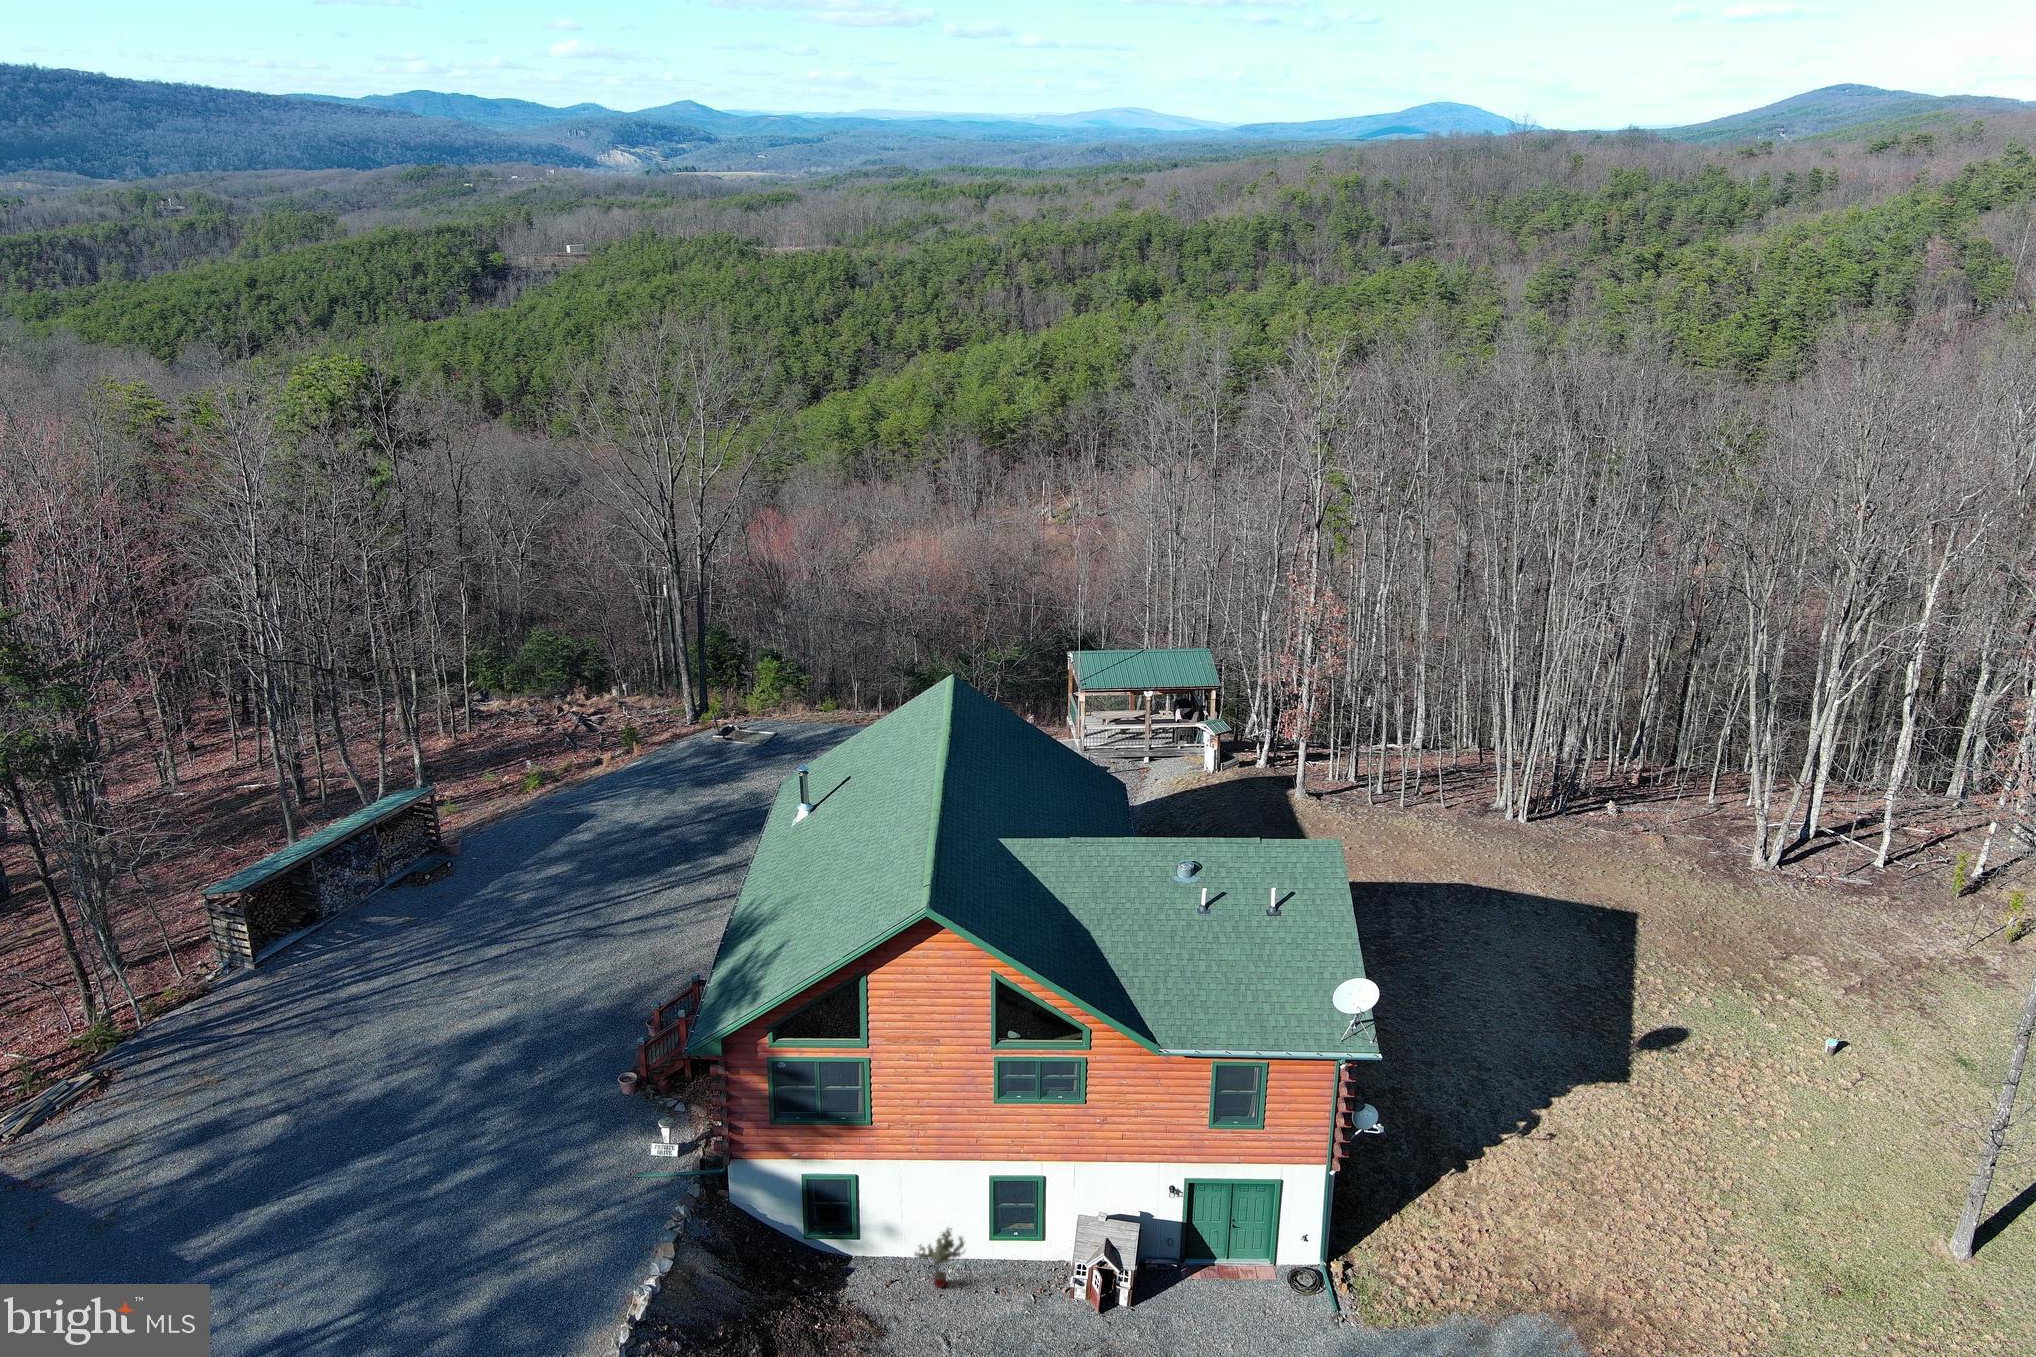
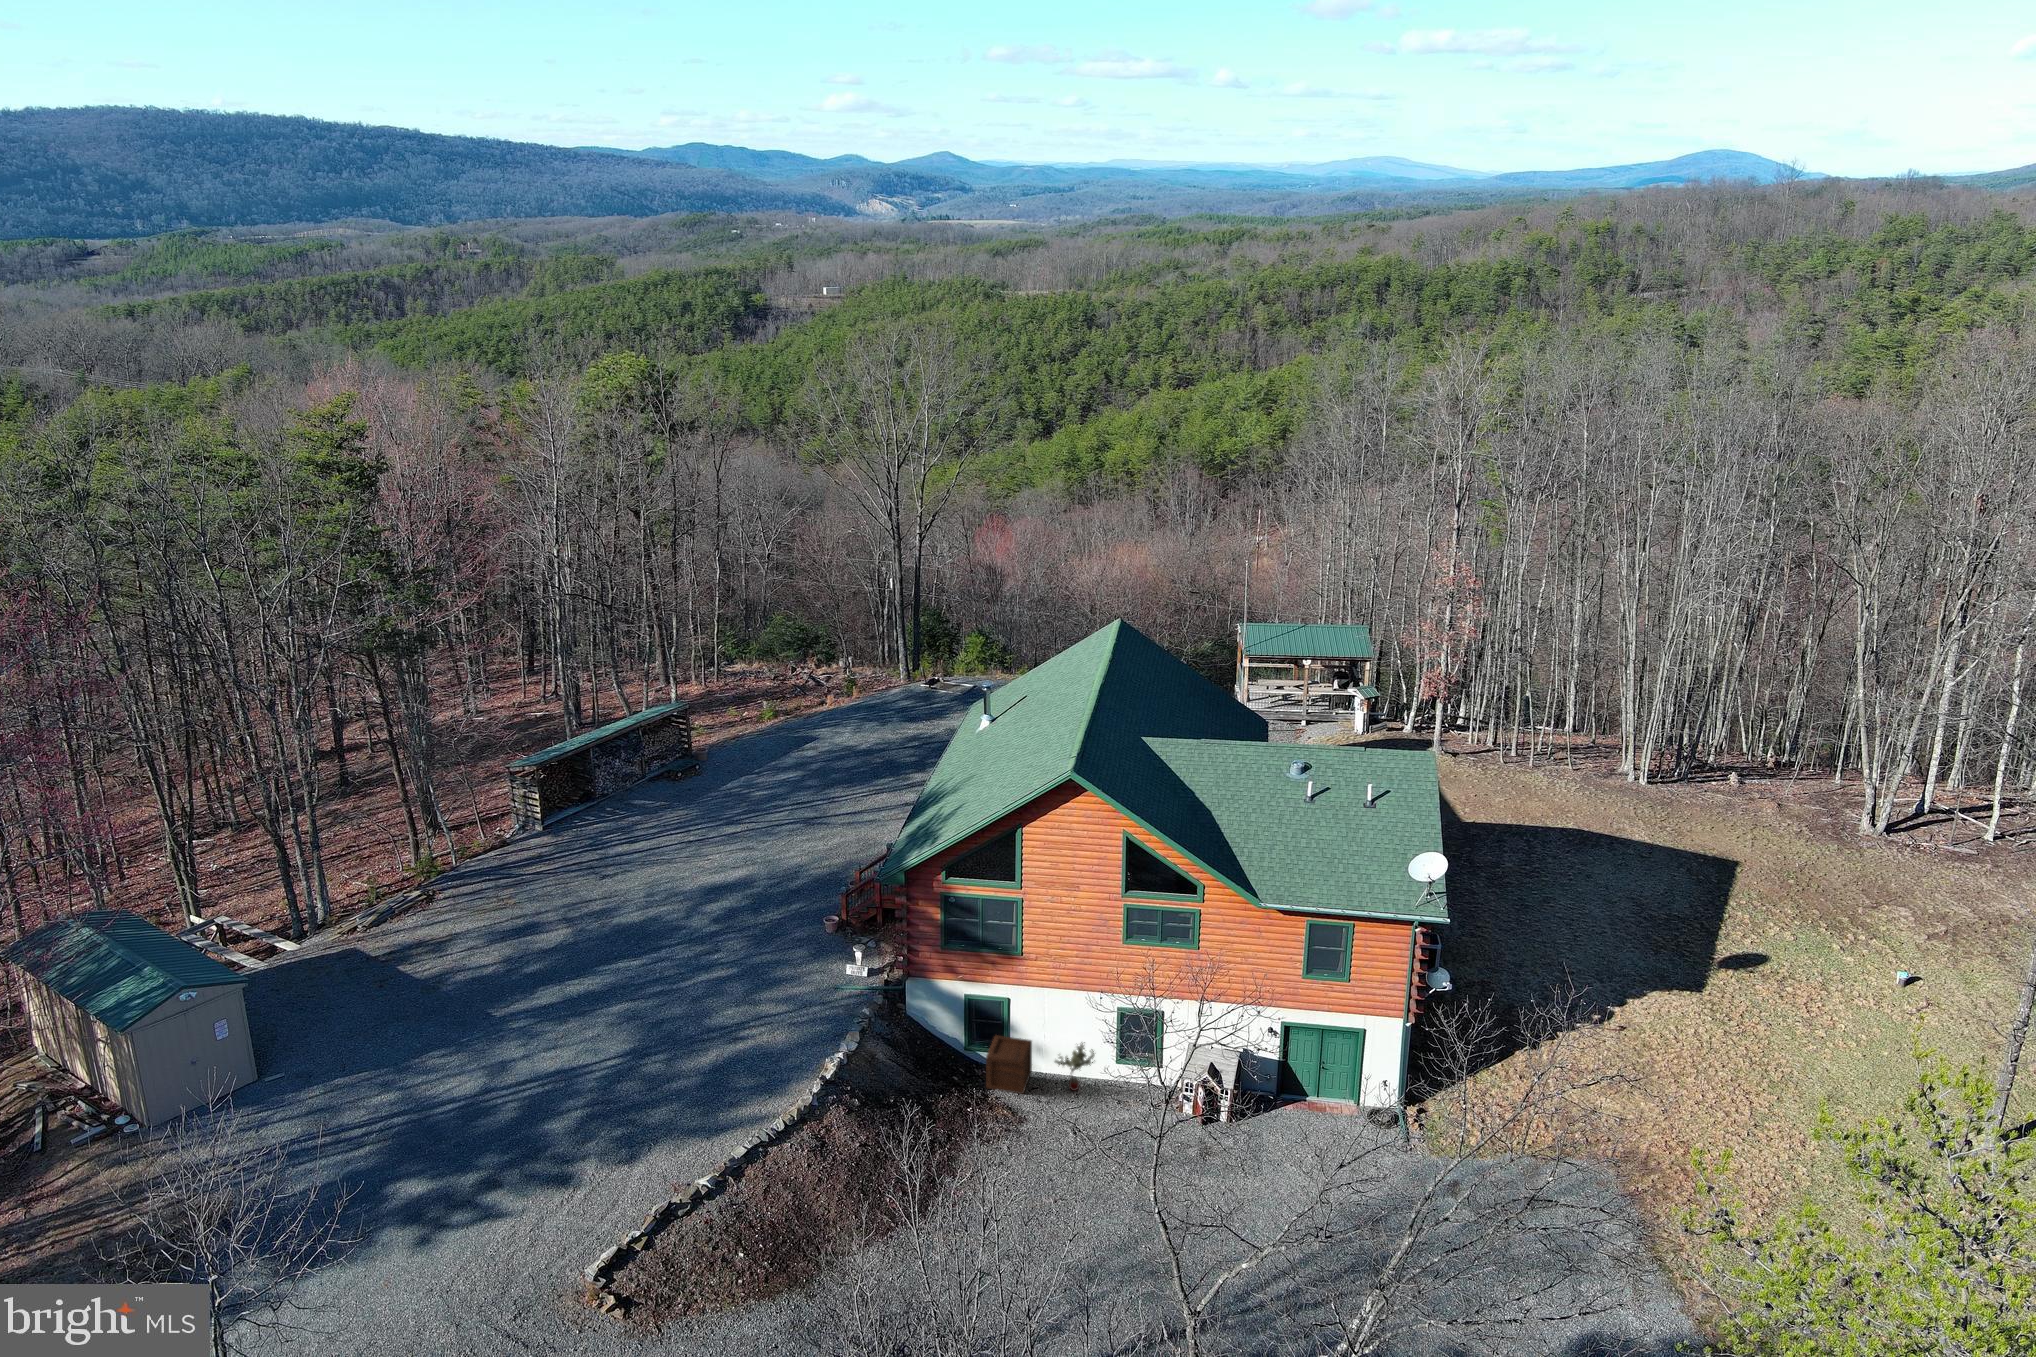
wooden crate: none [829,1225,887,1301] -> present [986,1036,1032,1094]

